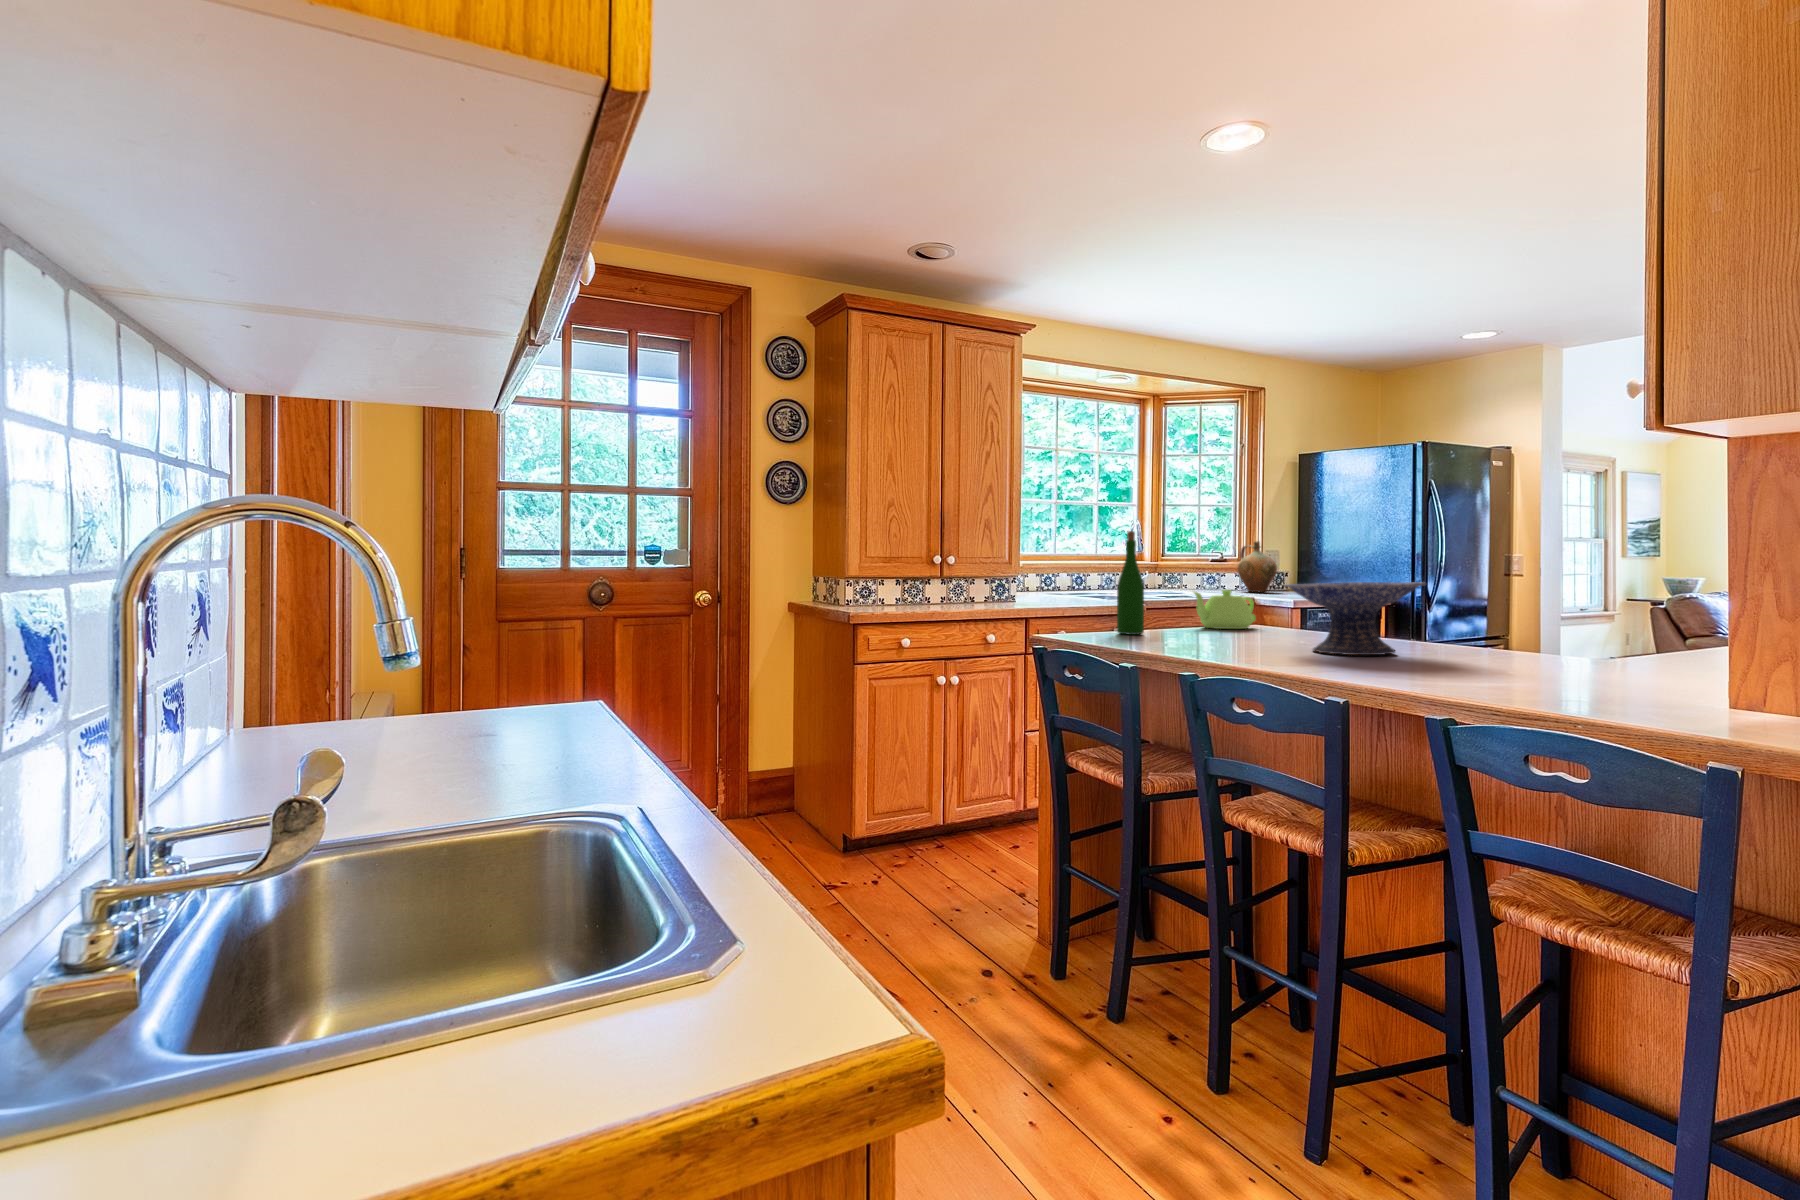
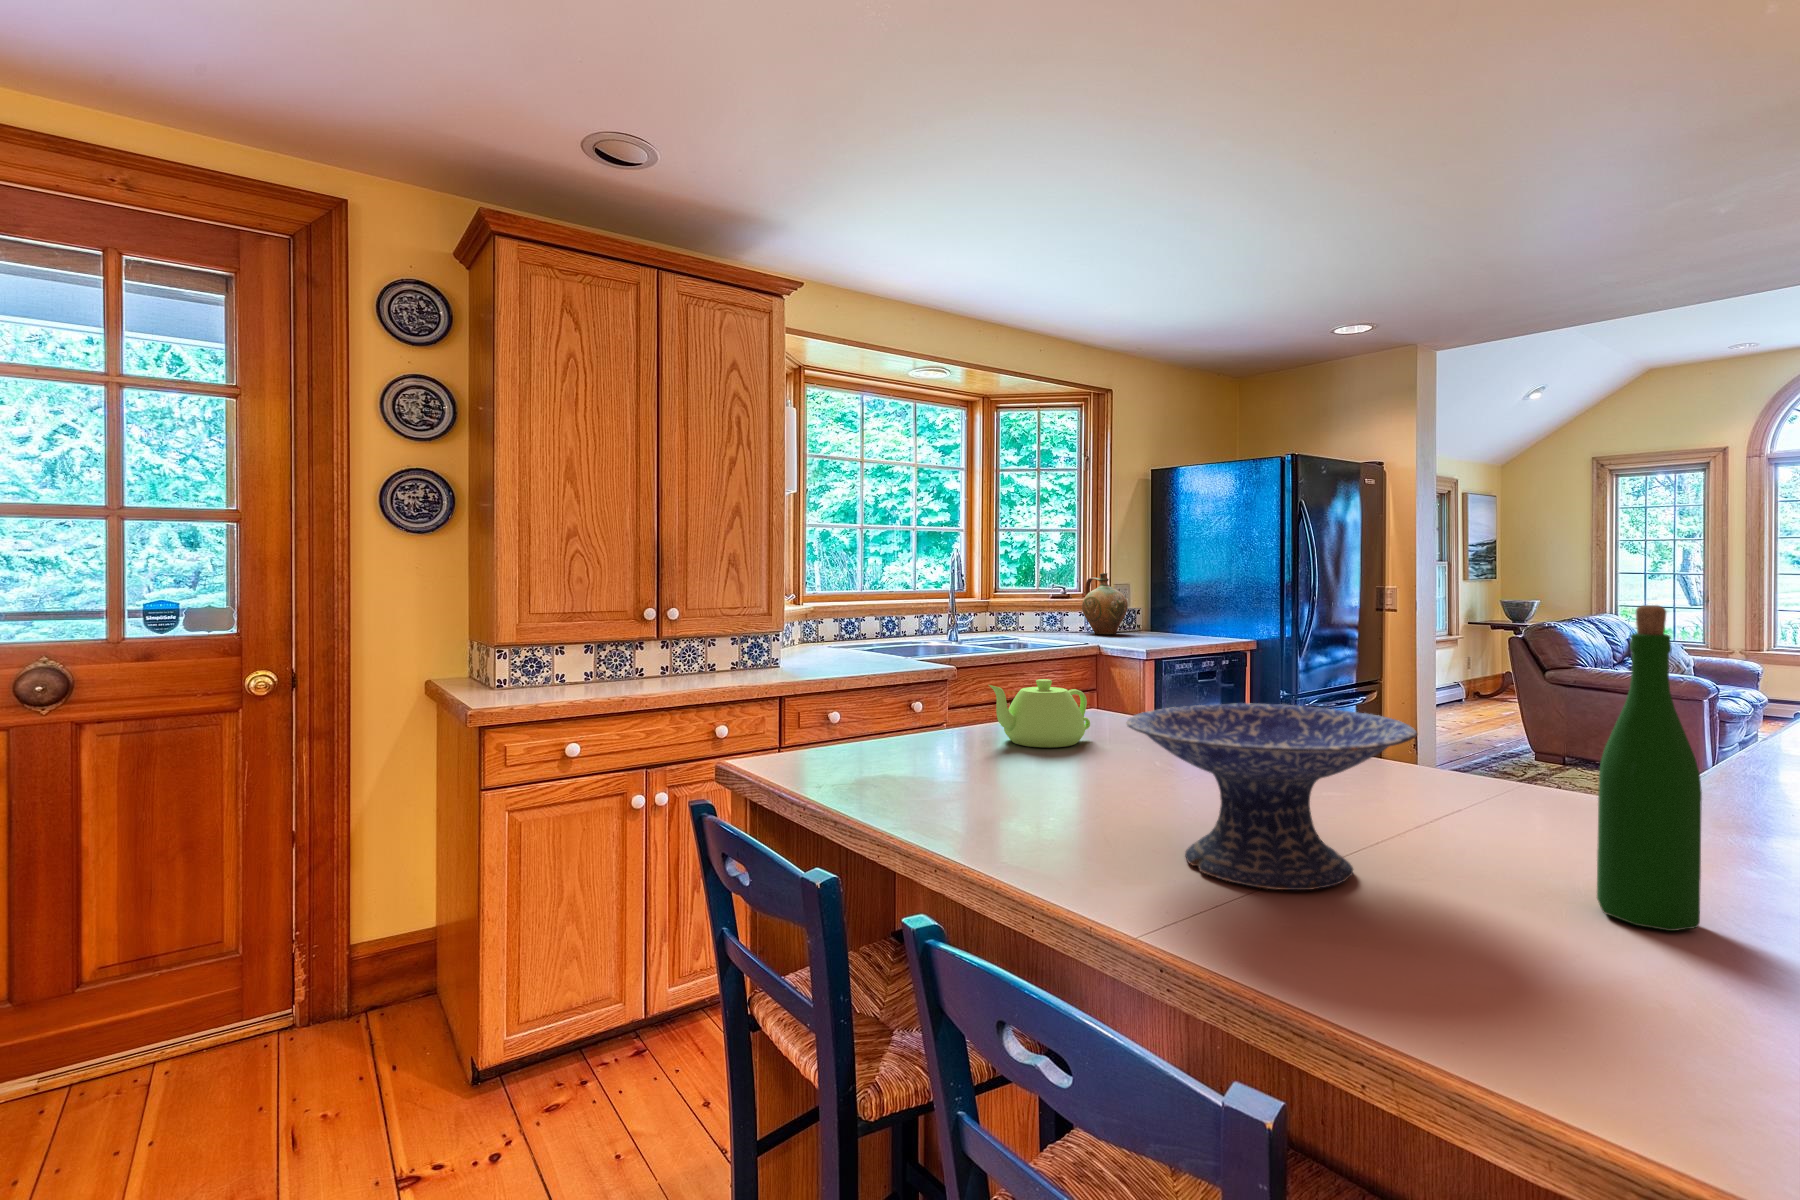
wine bottle: present [1117,531,1144,635] -> present [1597,605,1702,931]

